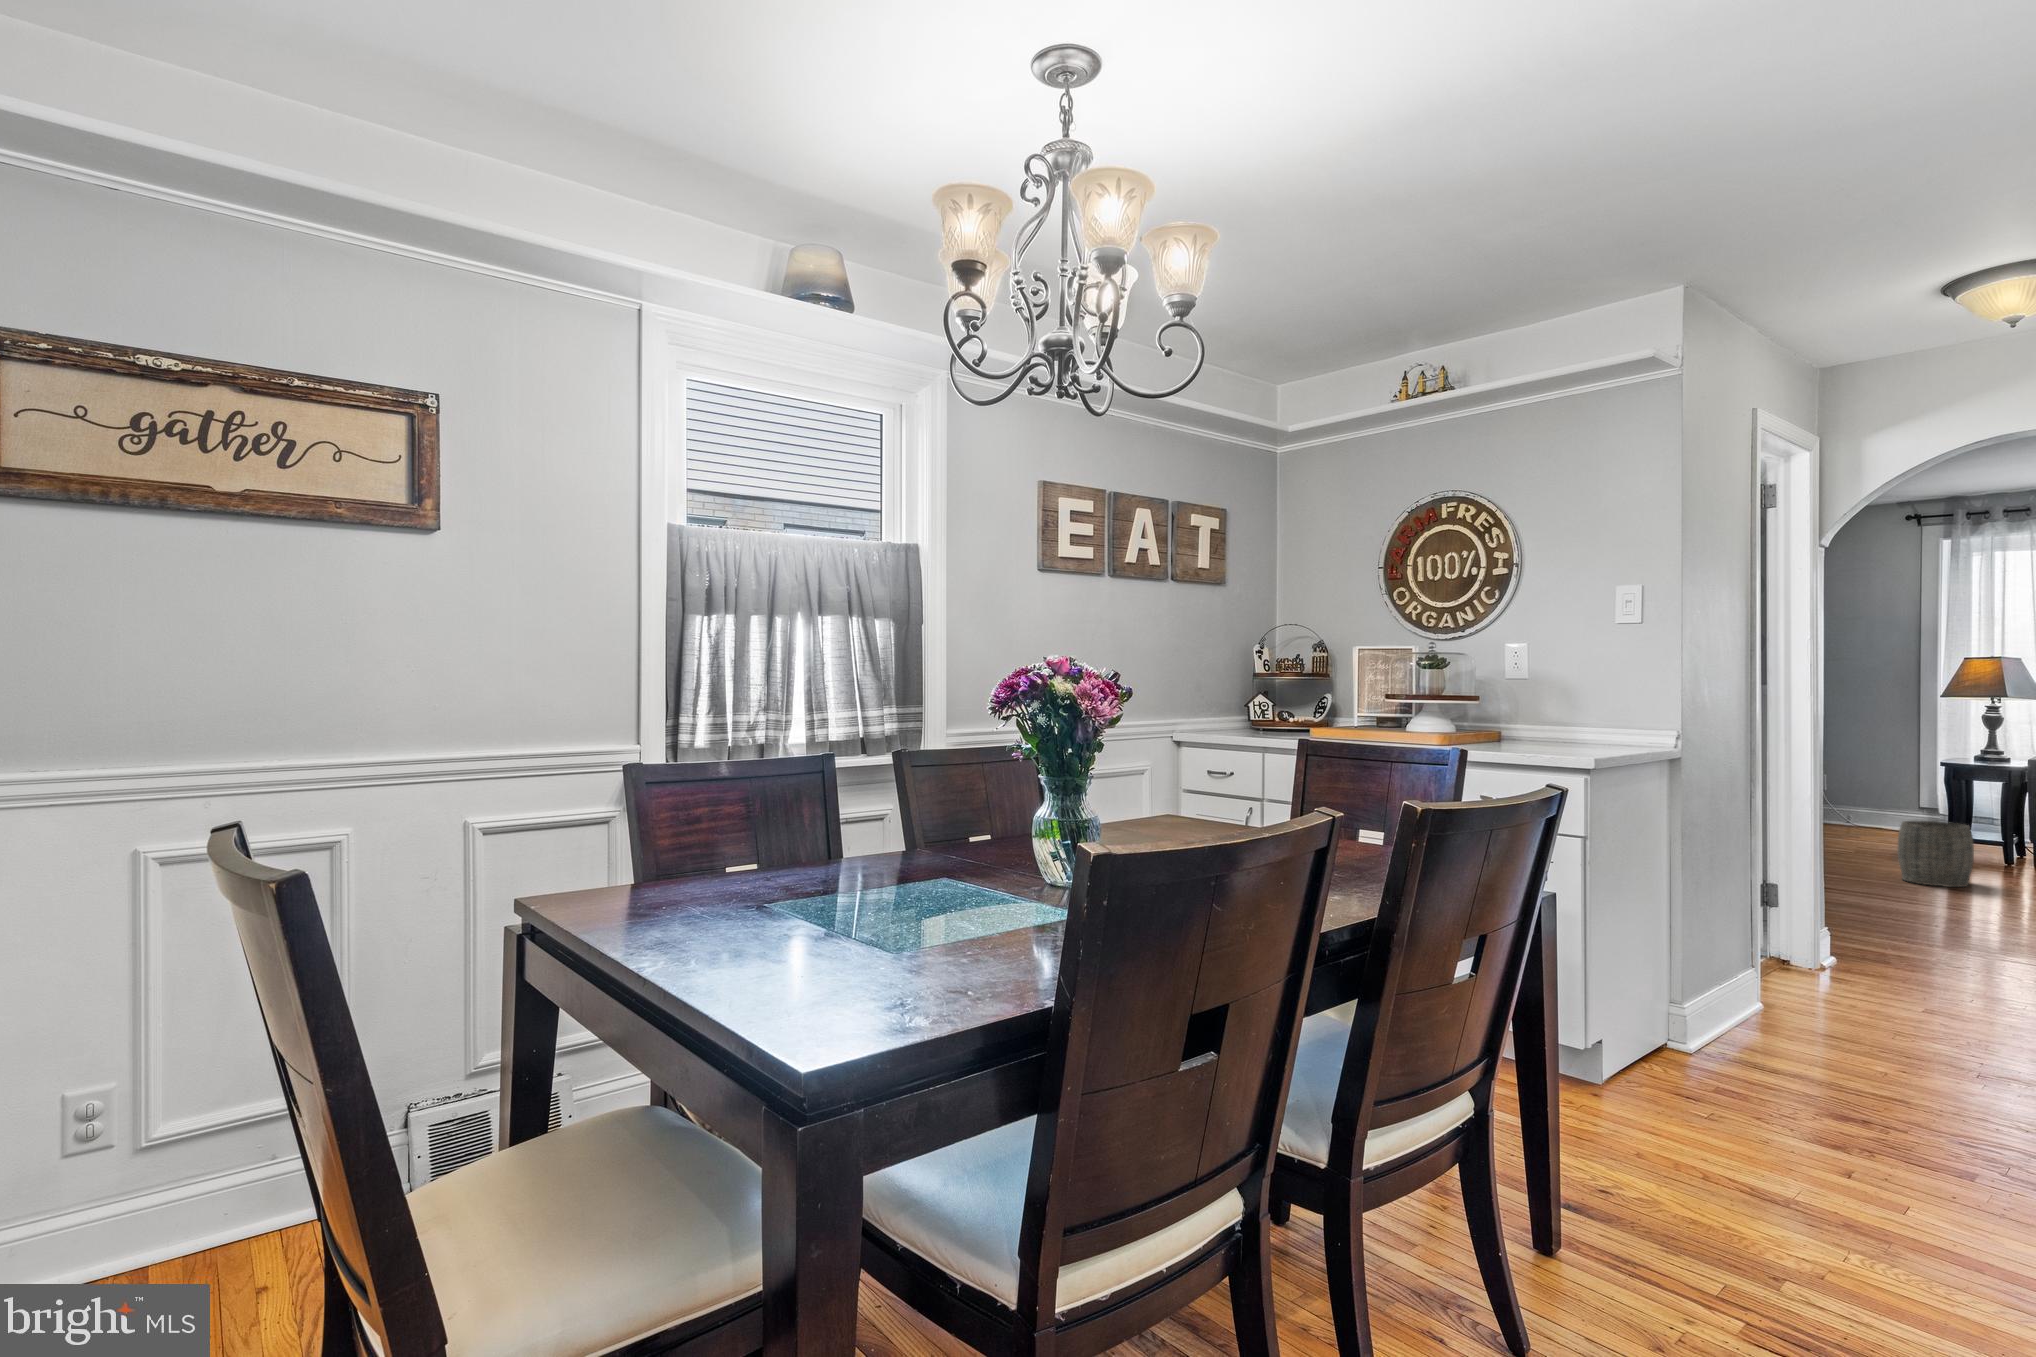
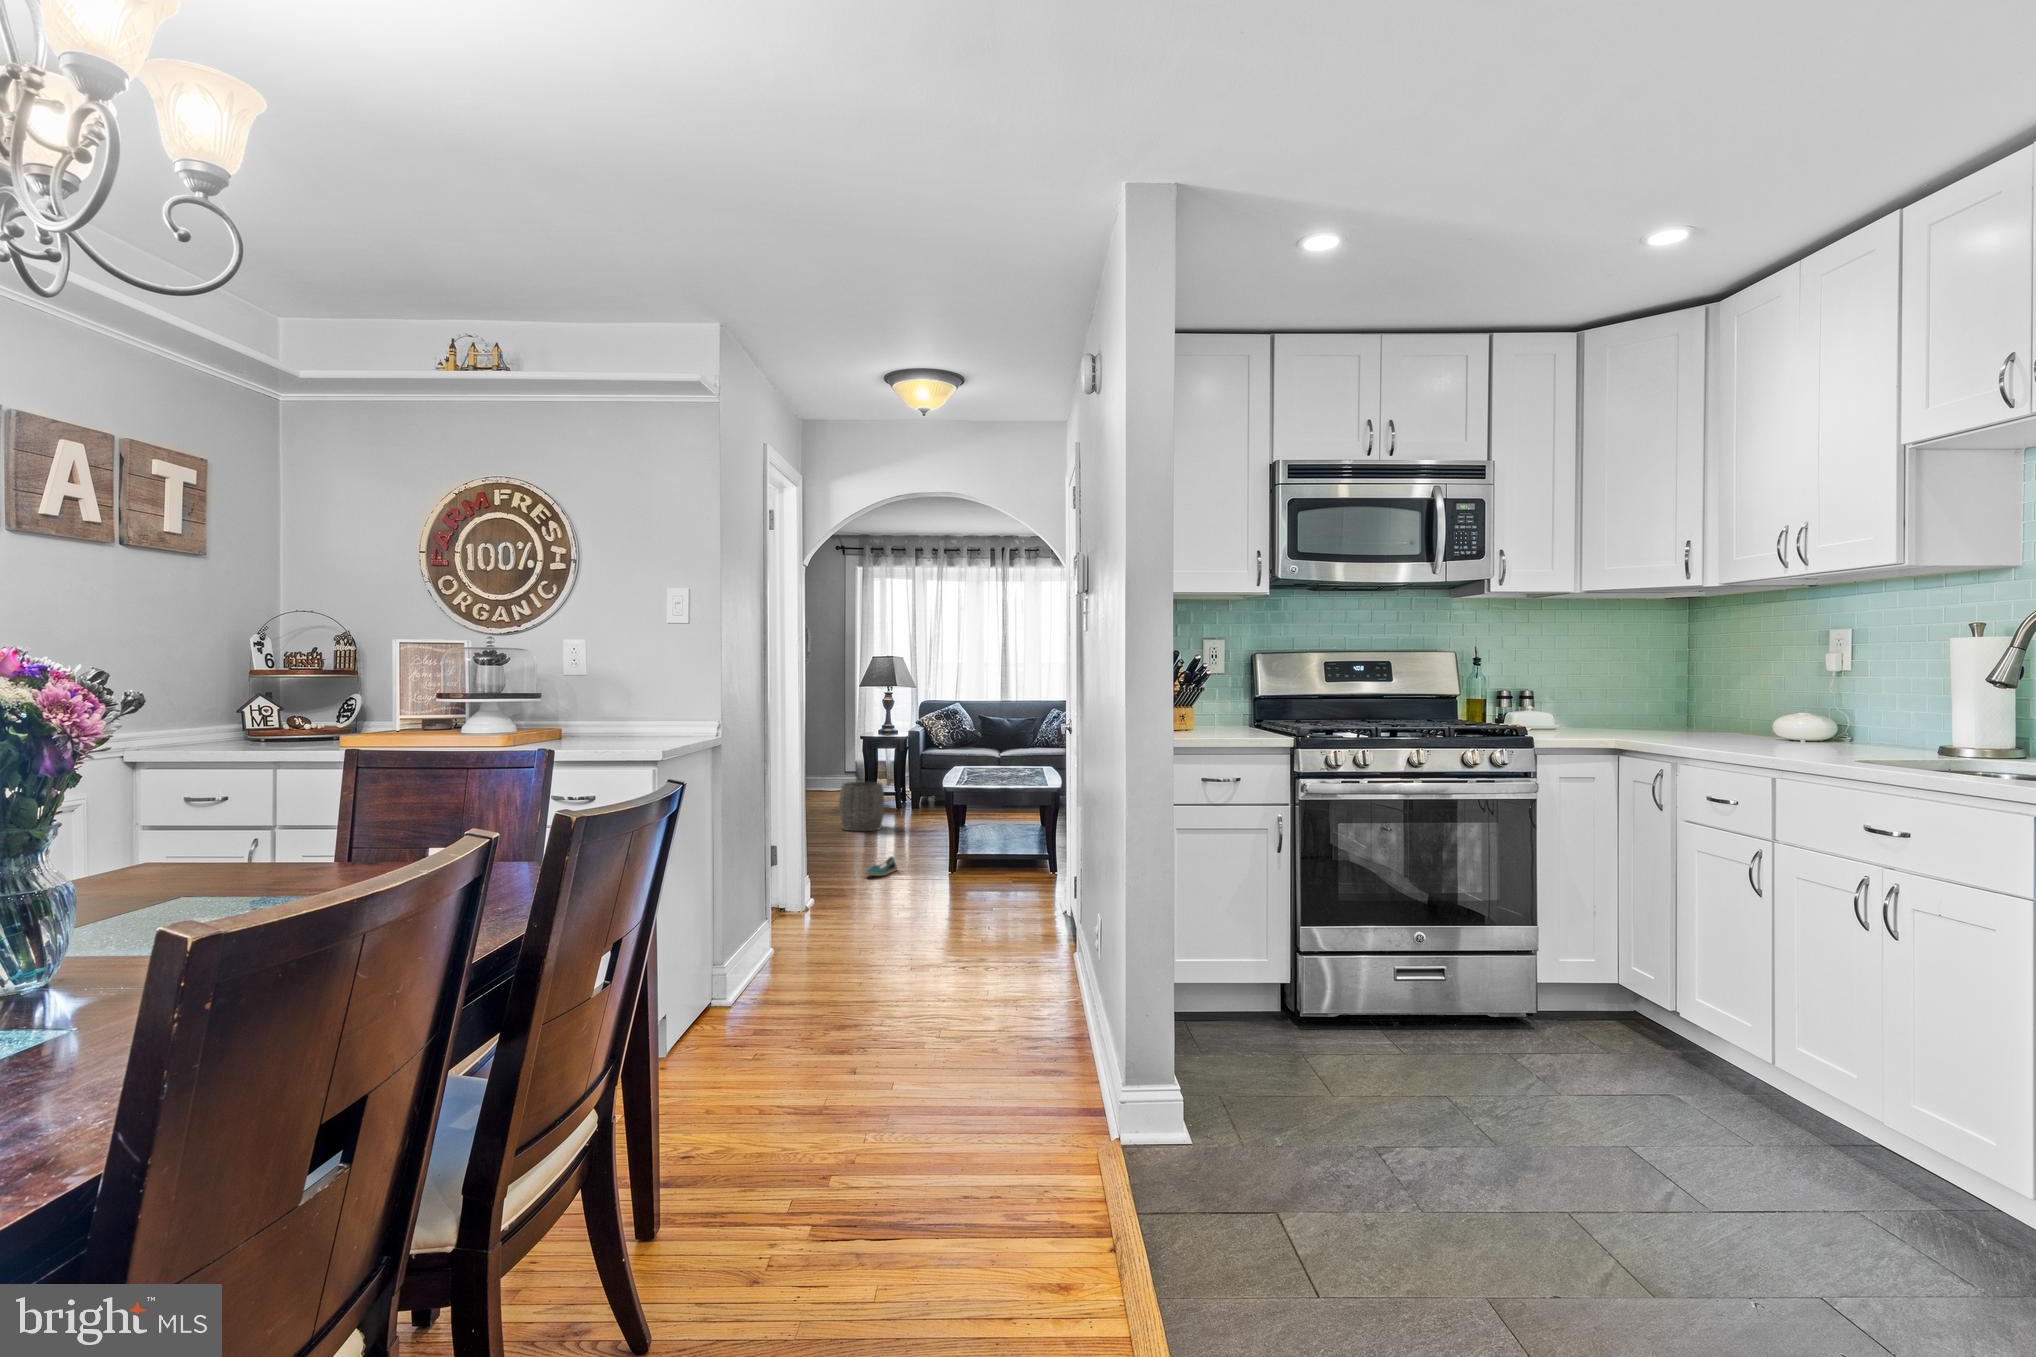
shoe: none [1922,922,1982,946] -> present [865,857,897,876]

